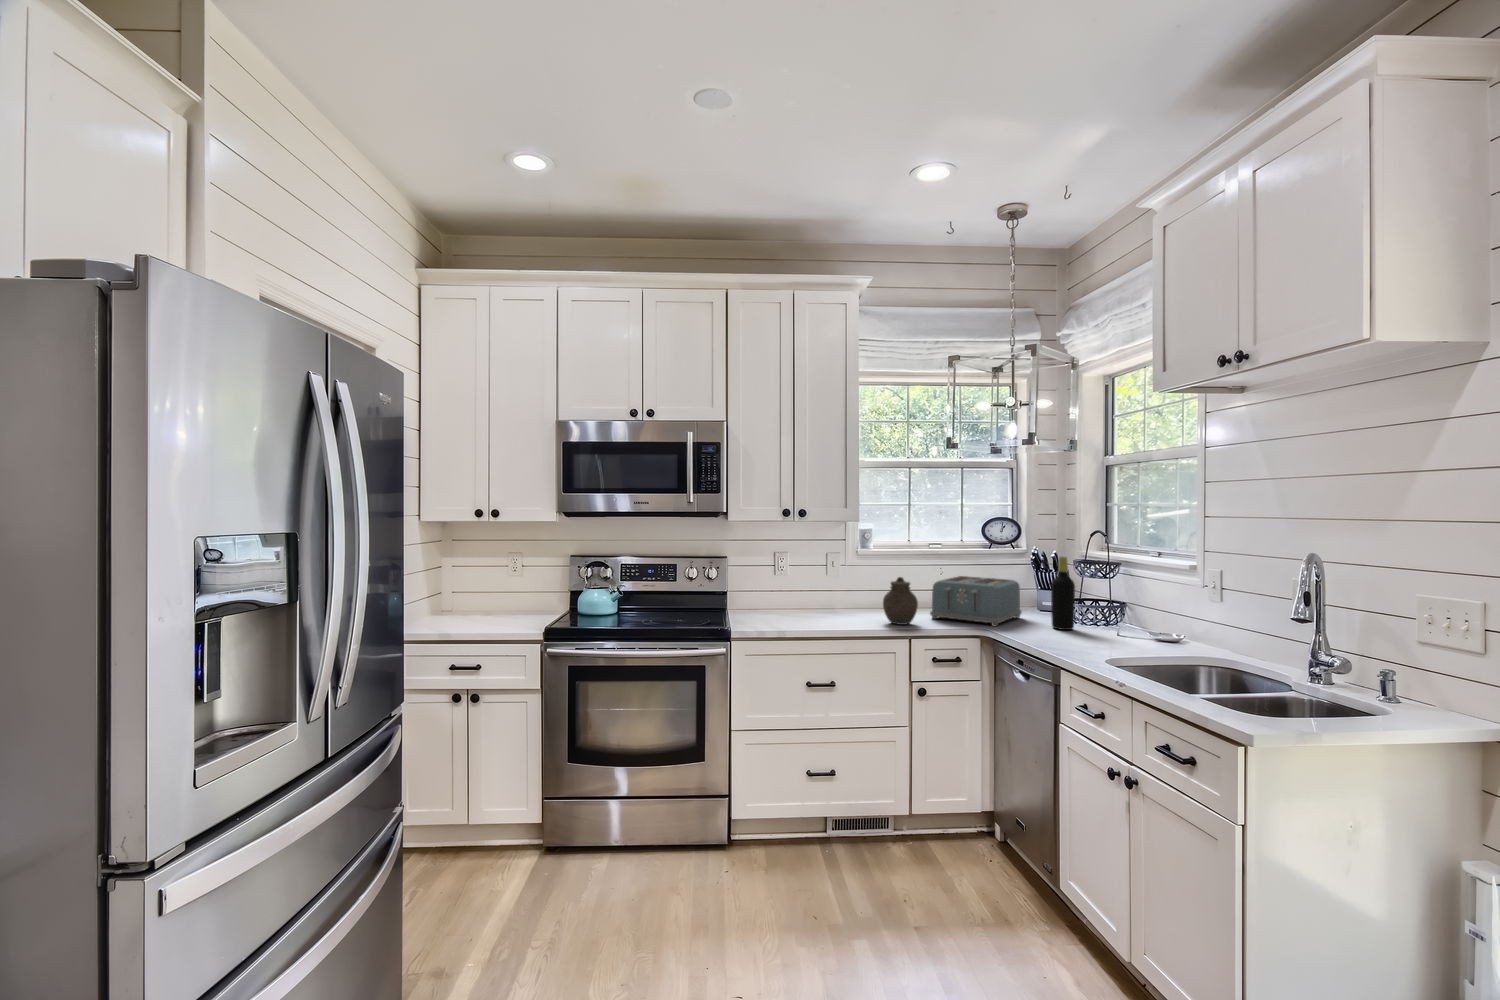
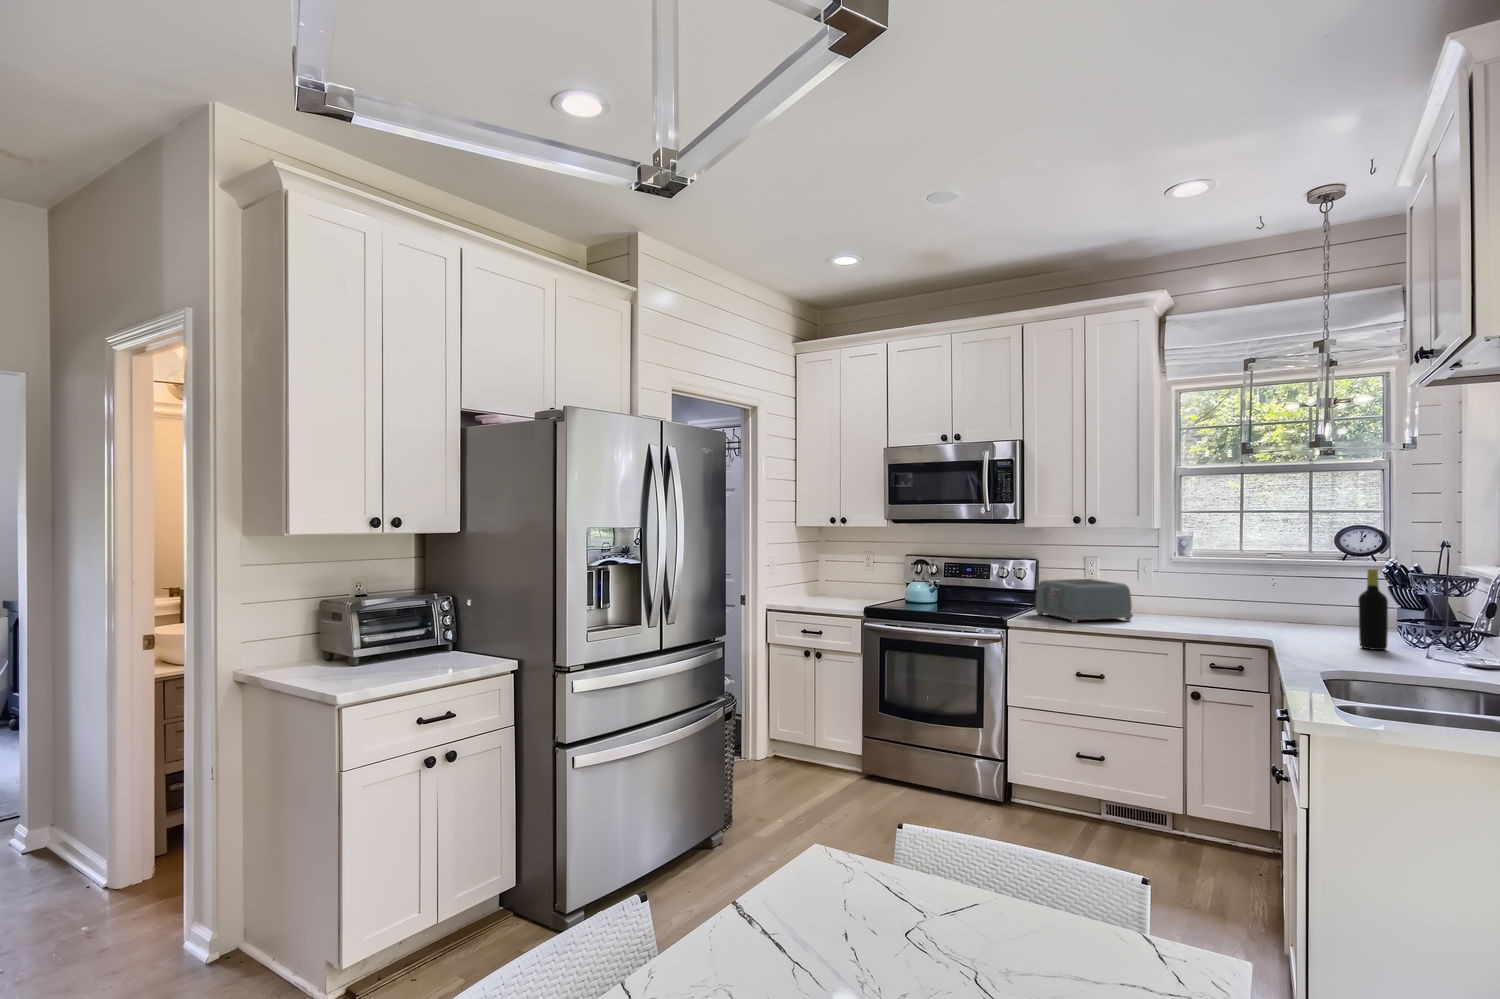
toaster: present [930,576,1022,626] -> present [1036,579,1133,623]
jar: present [883,577,918,625] -> none [1163,583,1202,630]

